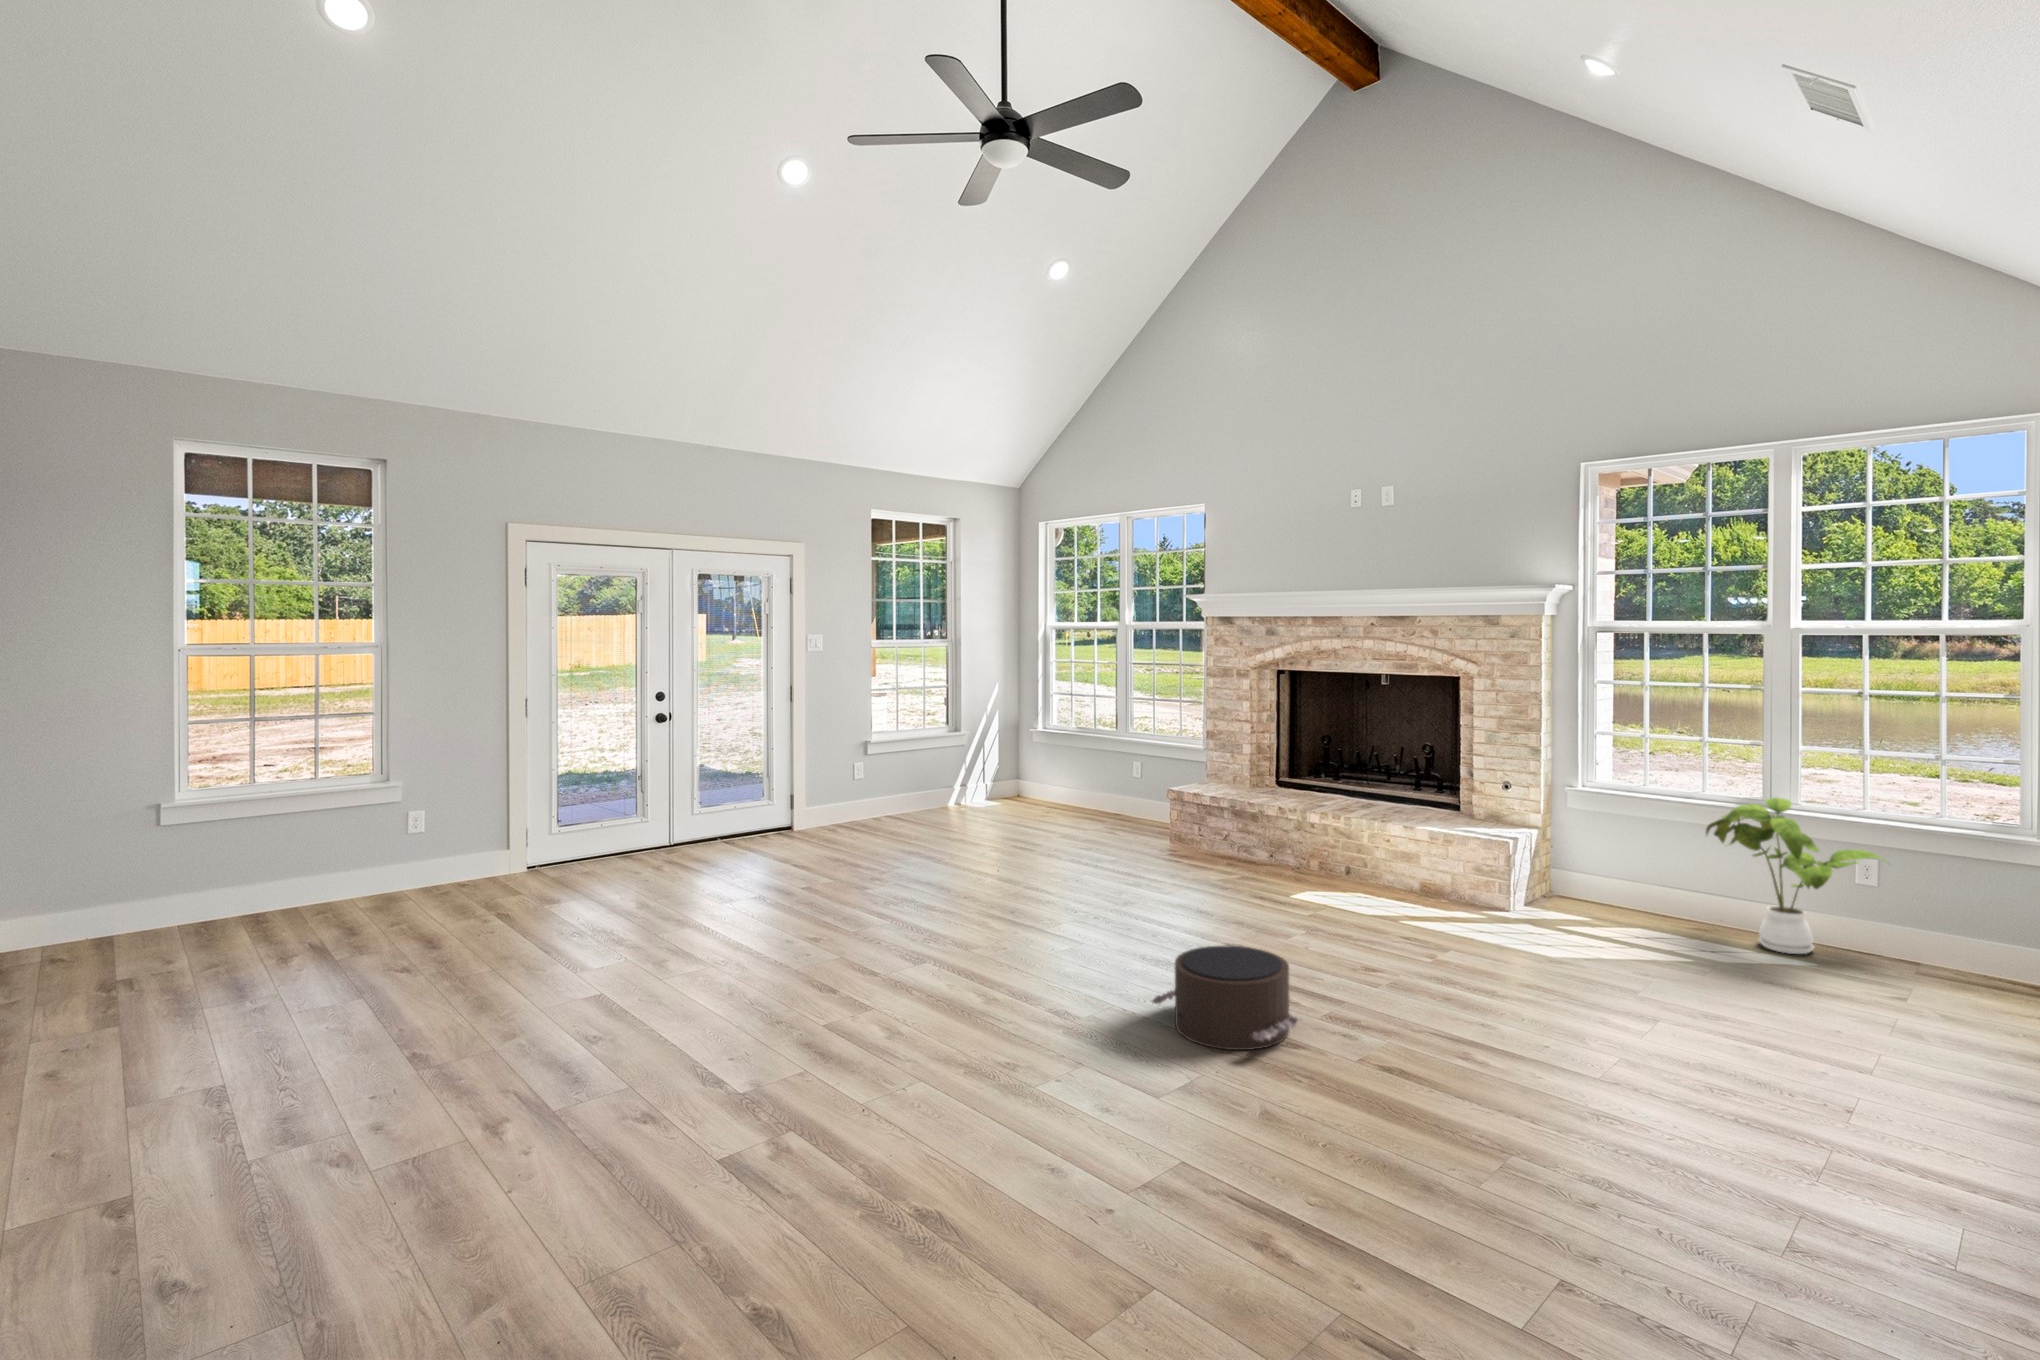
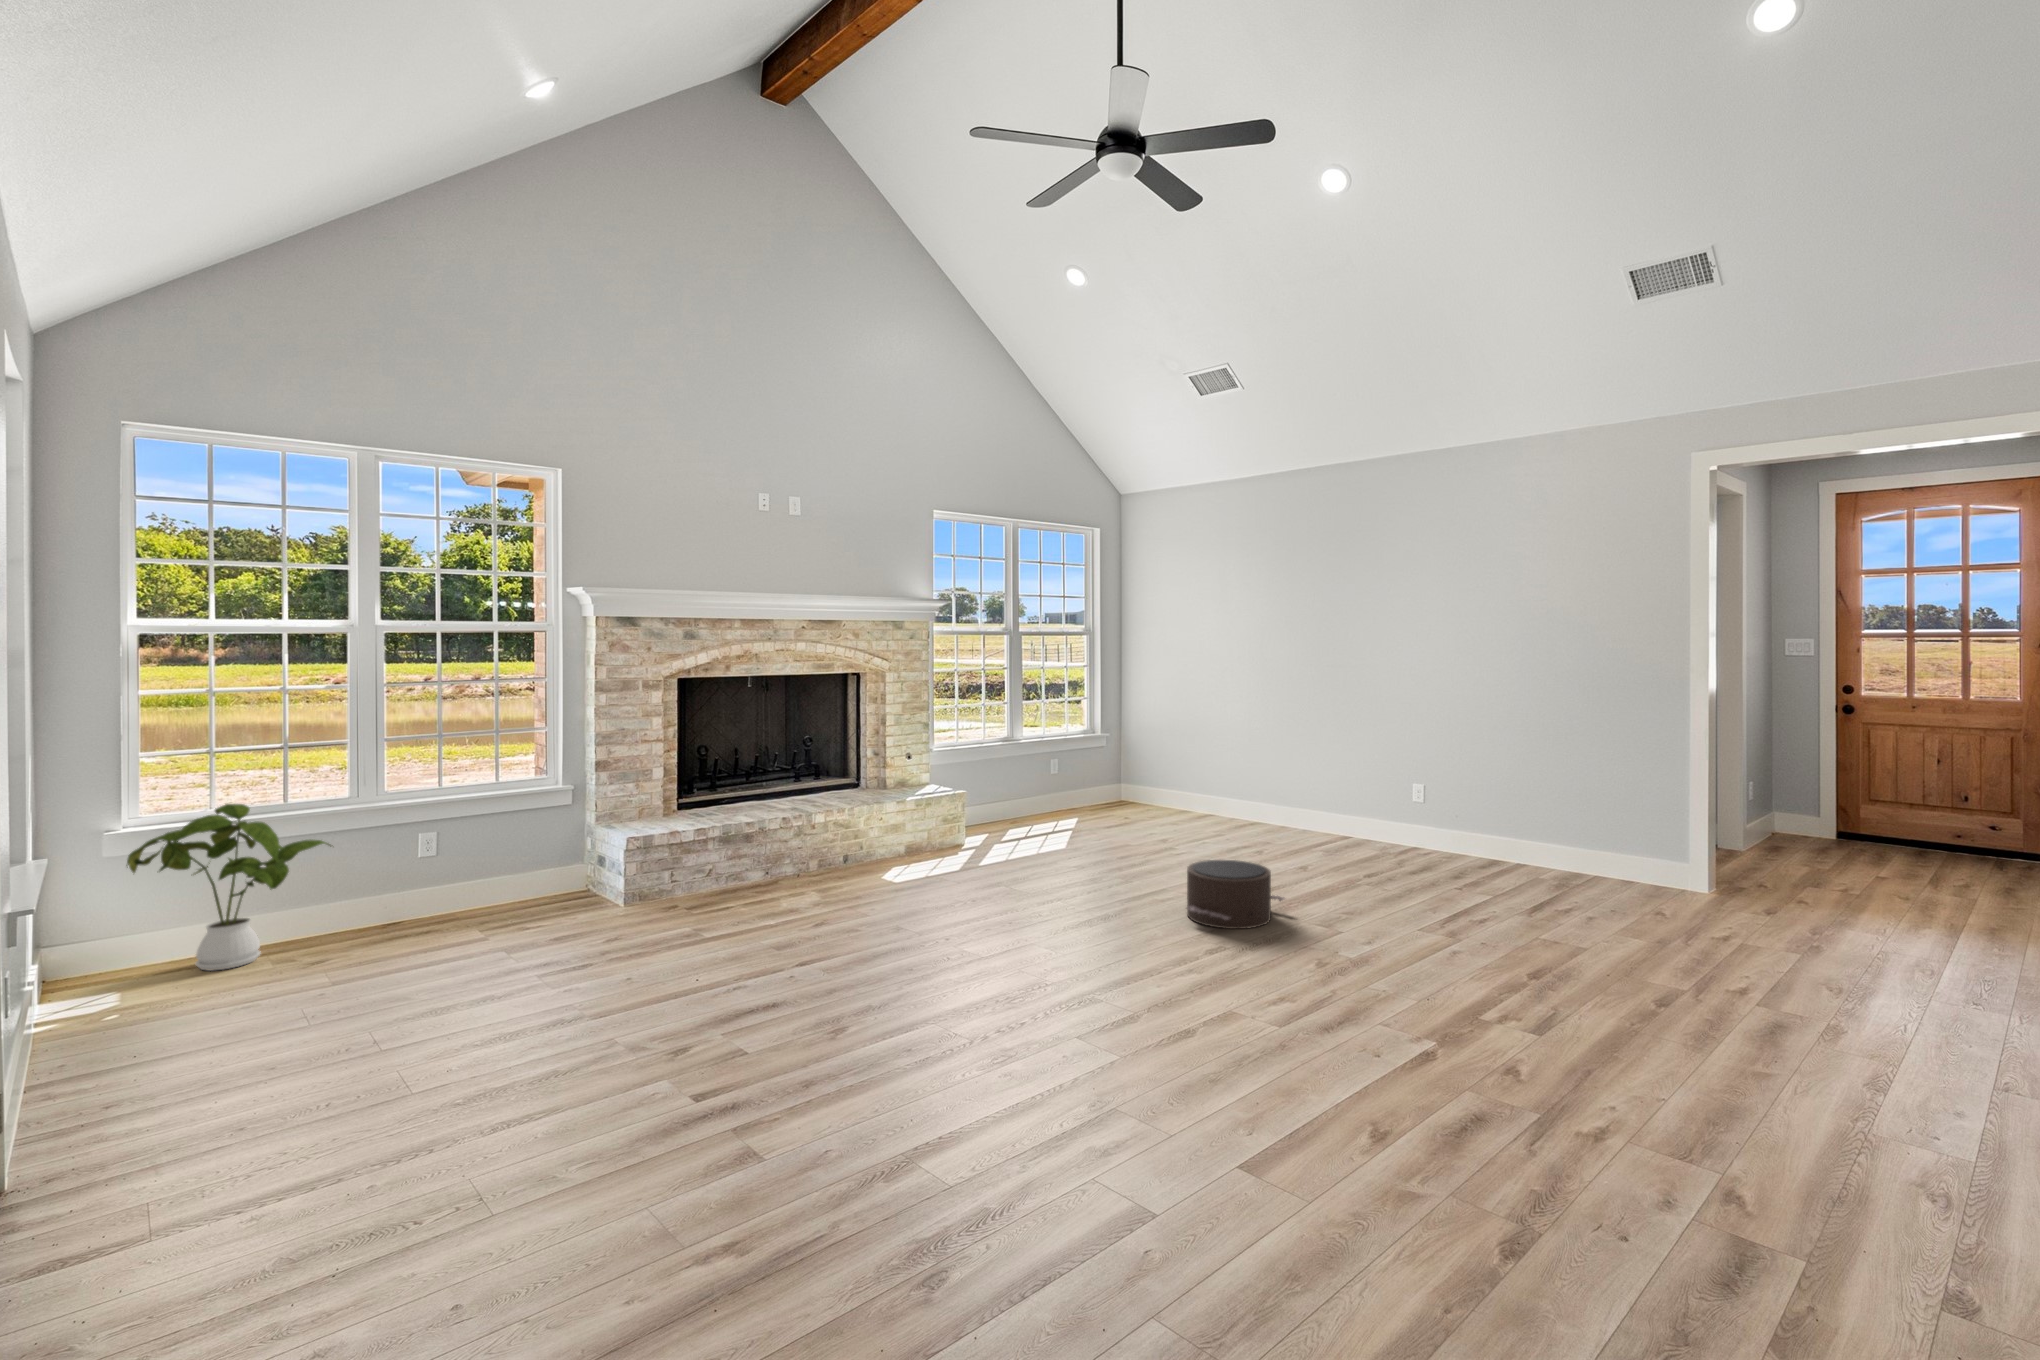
house plant: present [1706,797,1882,954] -> present [126,804,331,971]

